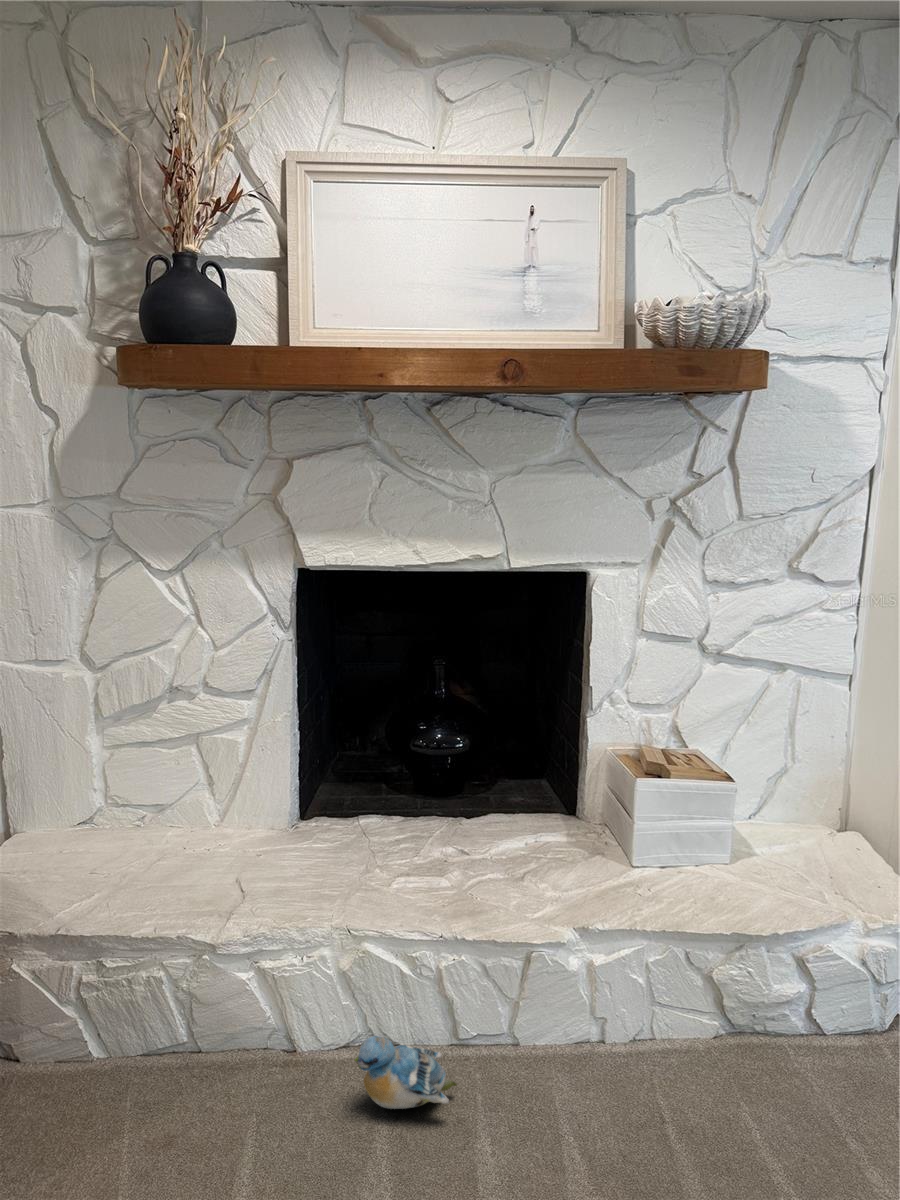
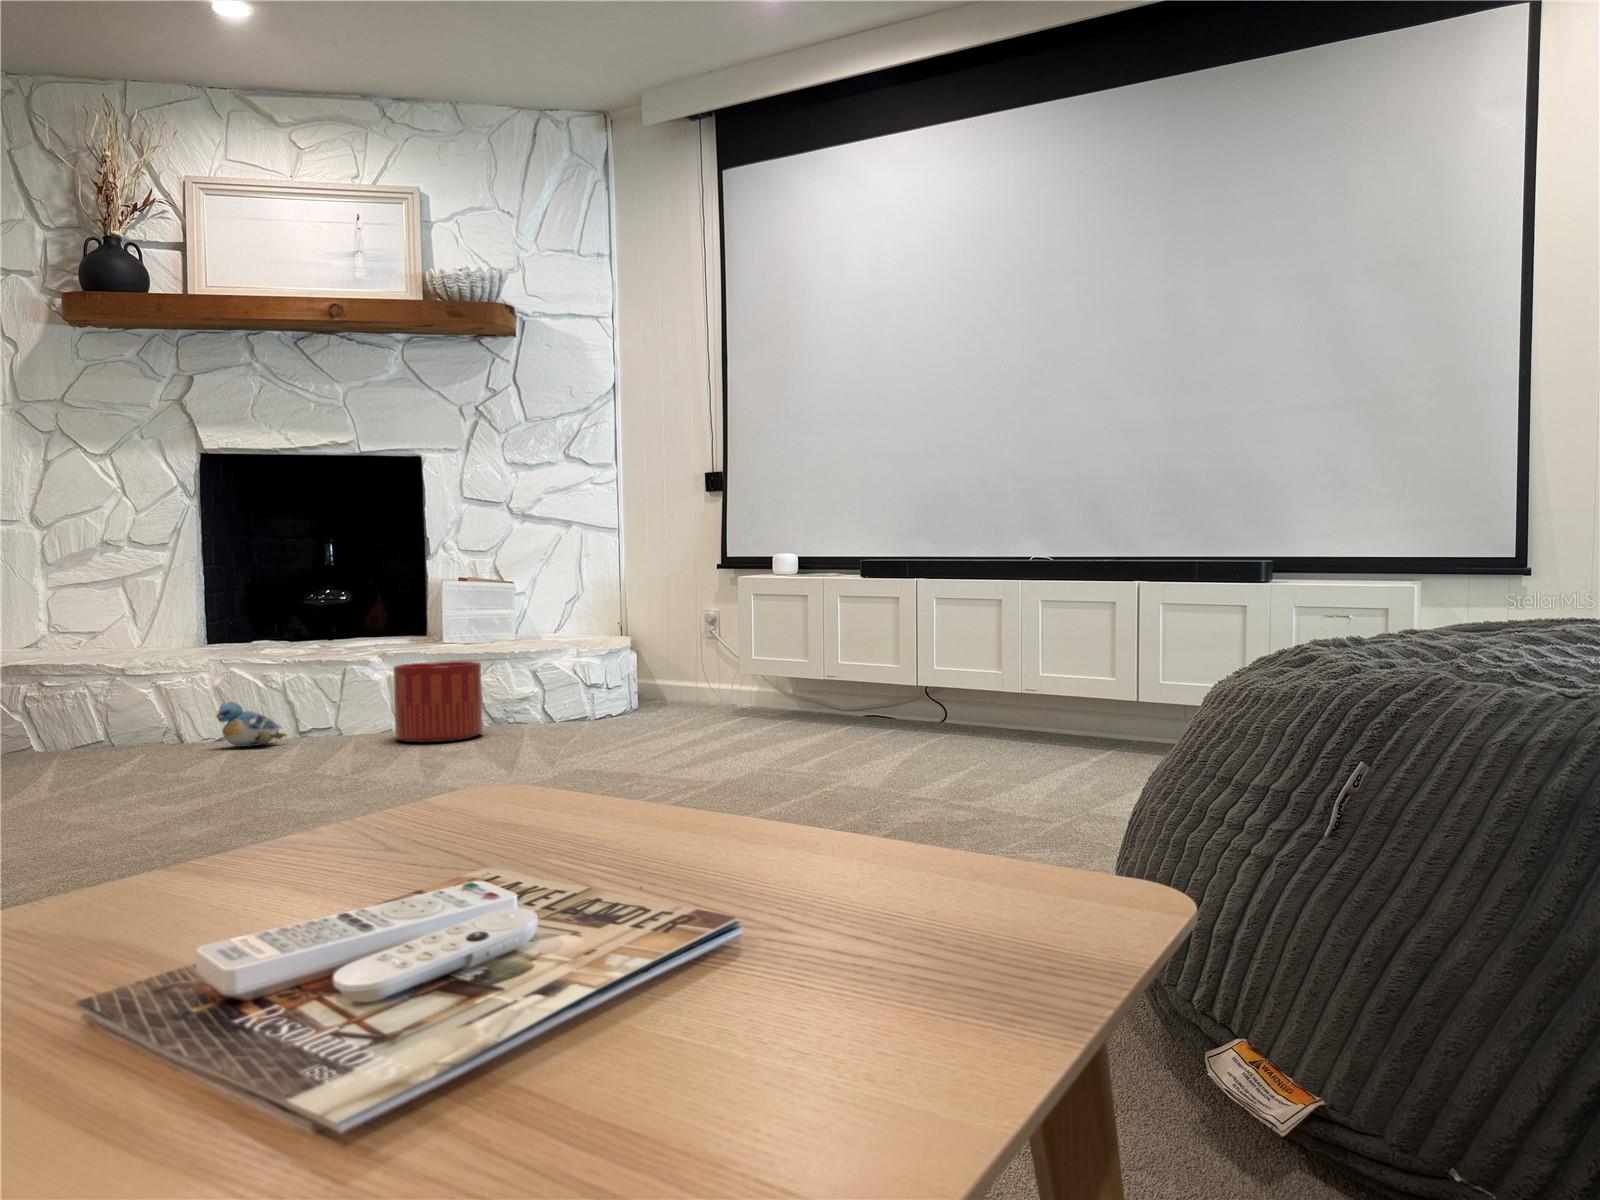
planter: none [626,959,776,1157] -> present [393,661,483,742]

